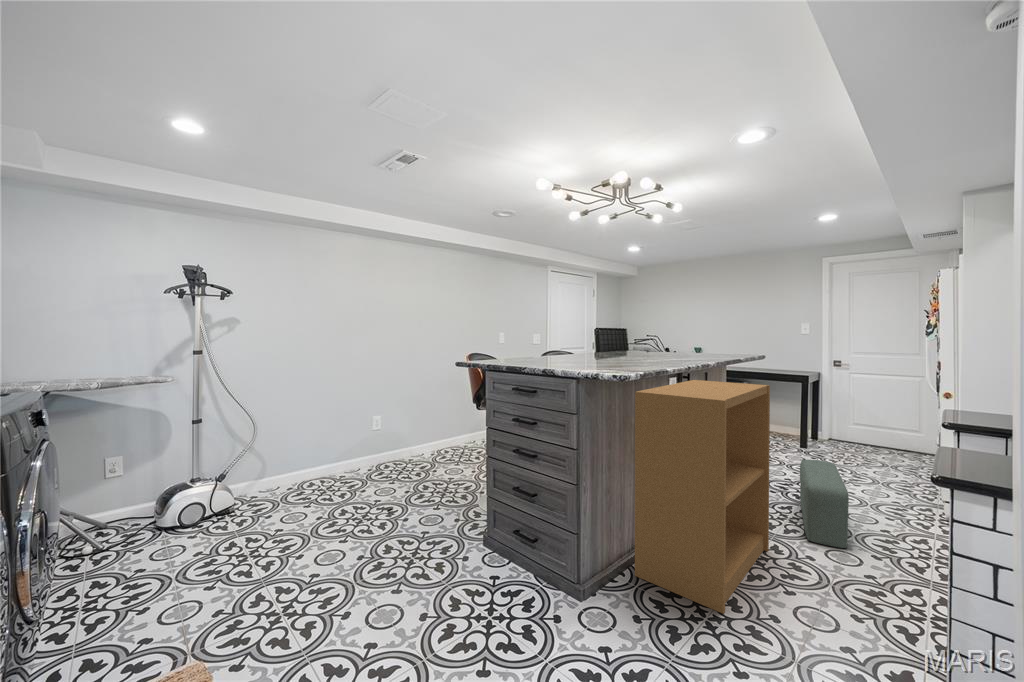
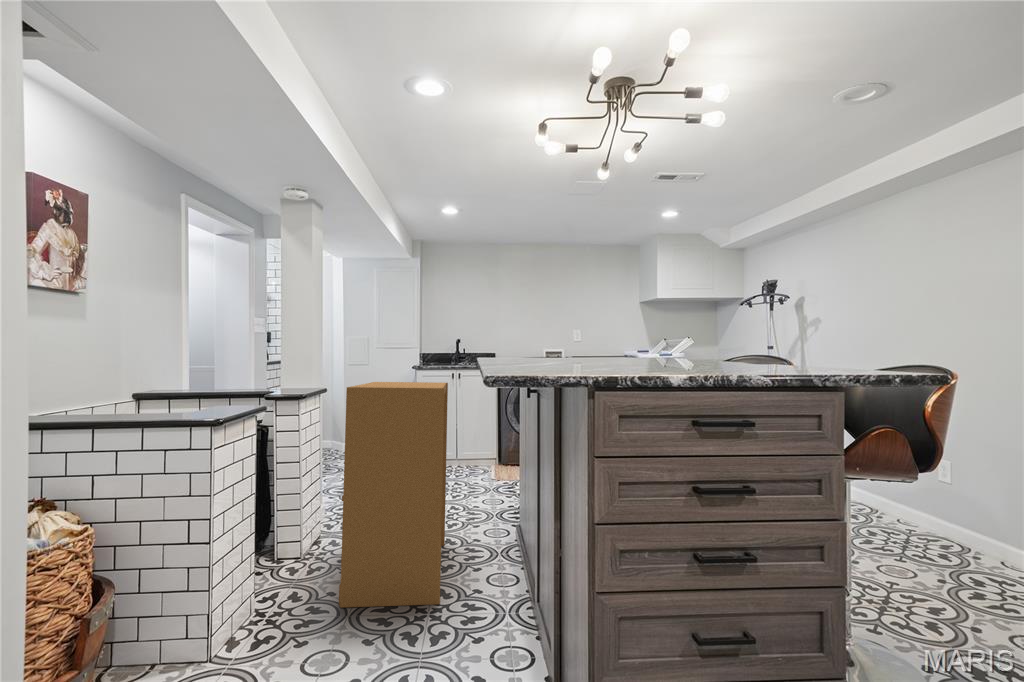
pouf: present [800,460,849,548] -> none [448,458,496,528]

